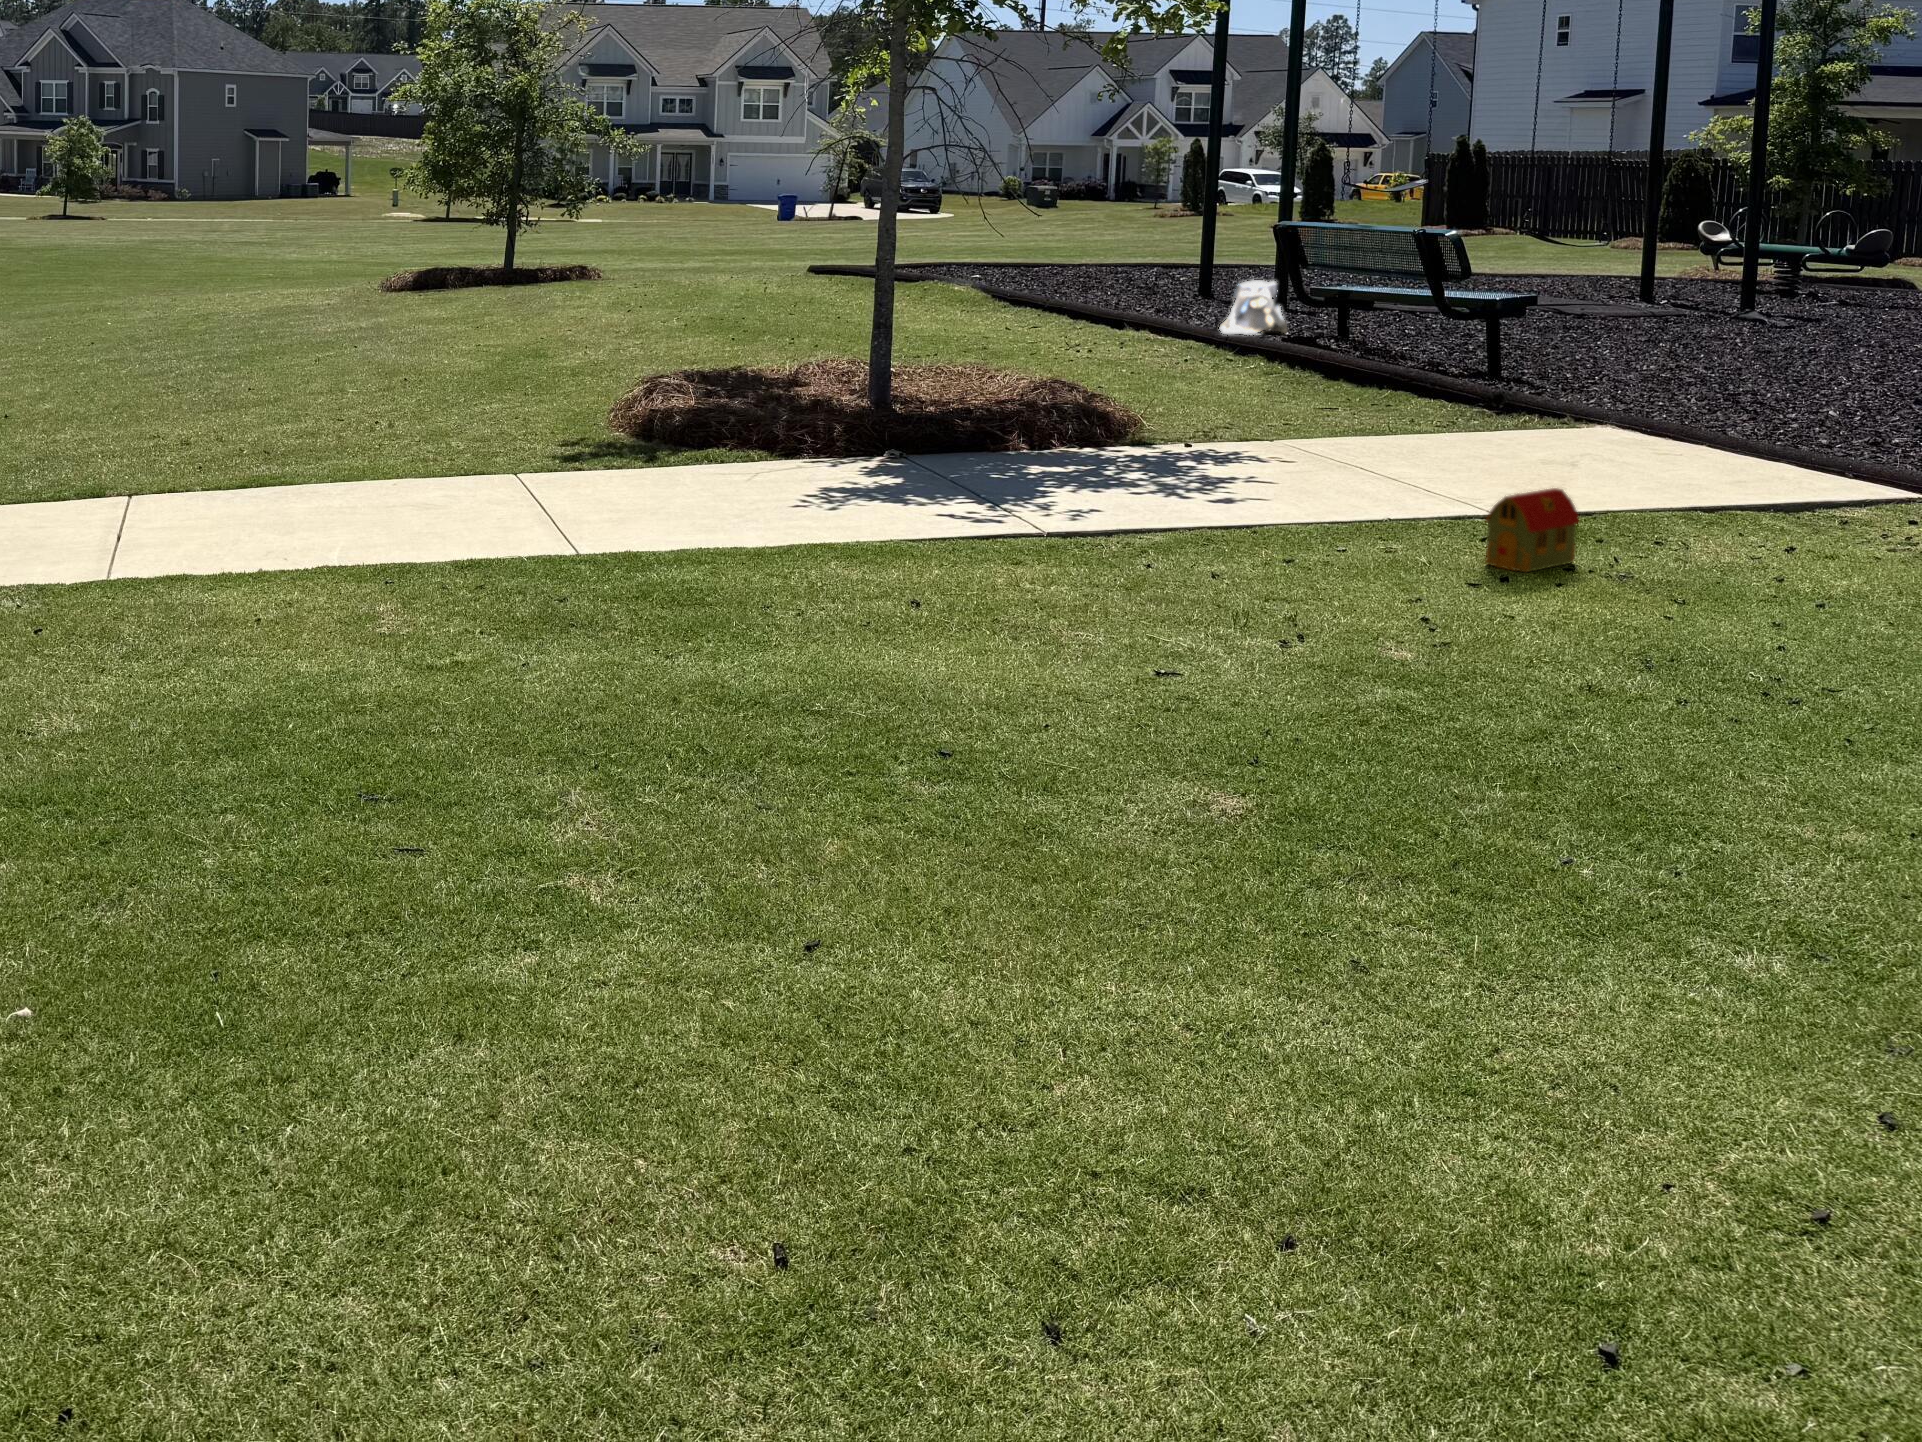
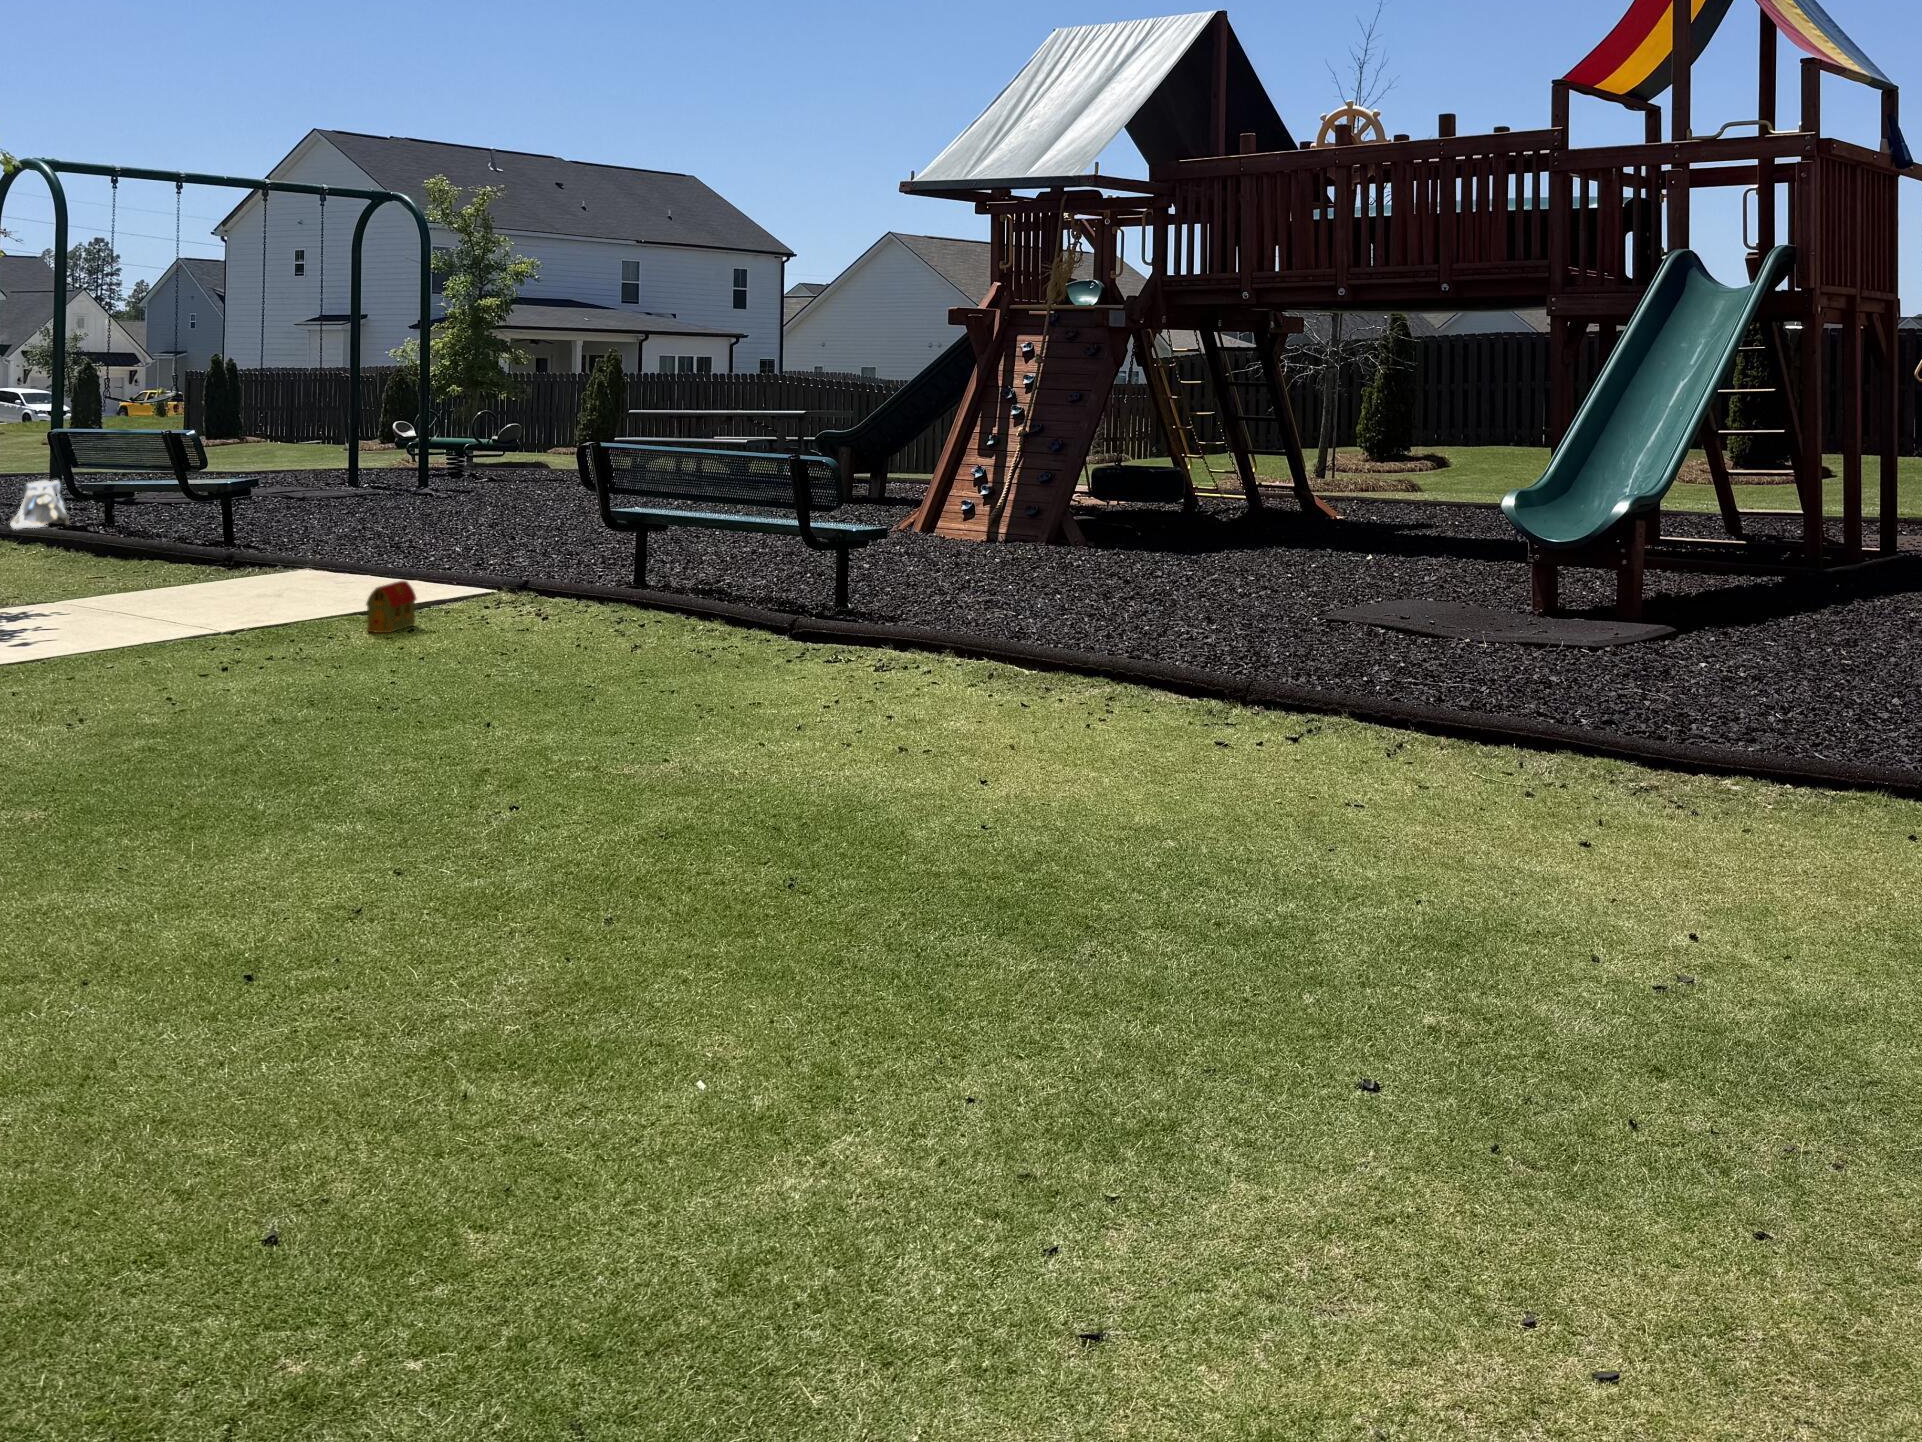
toy house: present [1485,488,1579,572] -> present [366,581,416,633]

